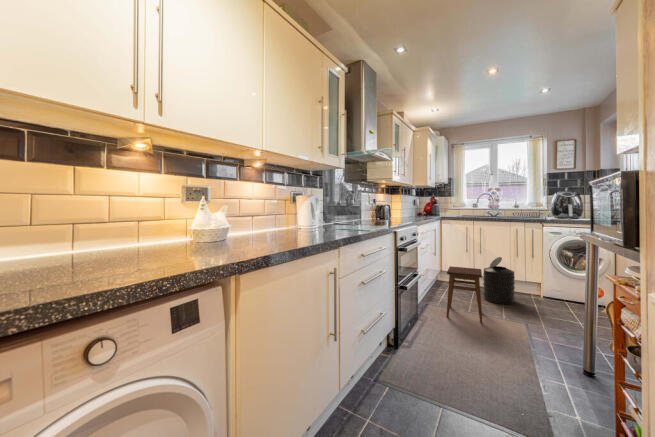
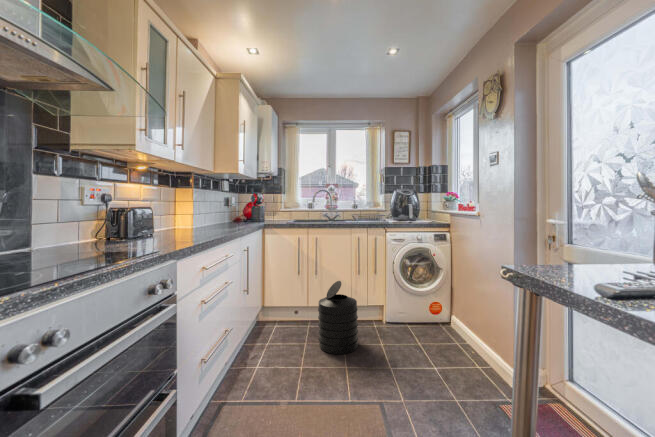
stool: present [447,266,482,323] -> none [252,310,315,418]

